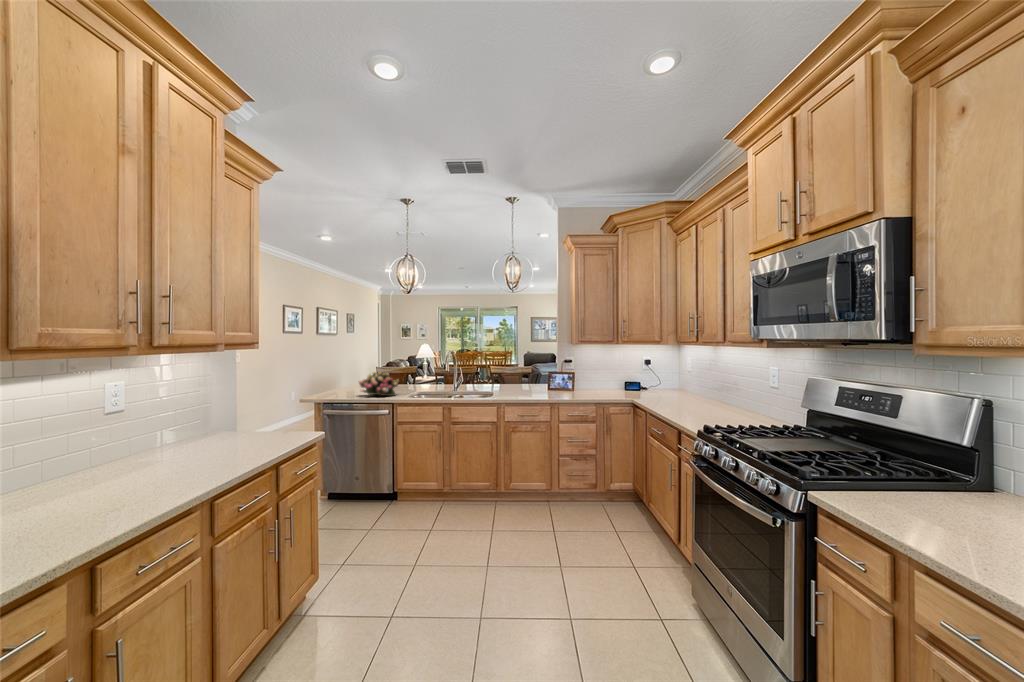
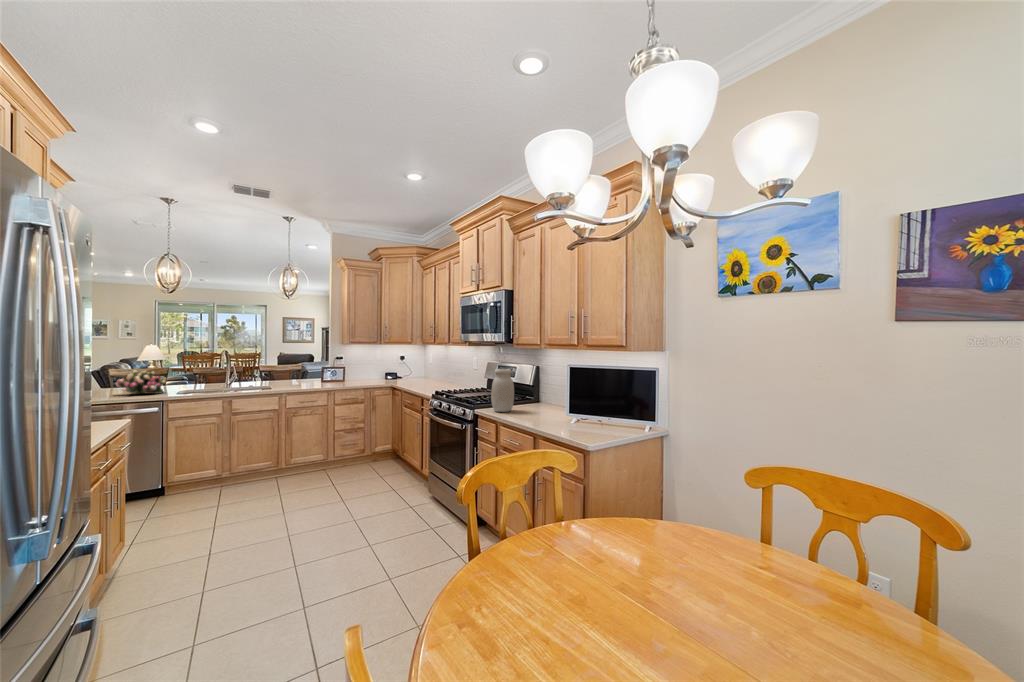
jar: none [862,406,942,520] -> present [491,369,514,412]

